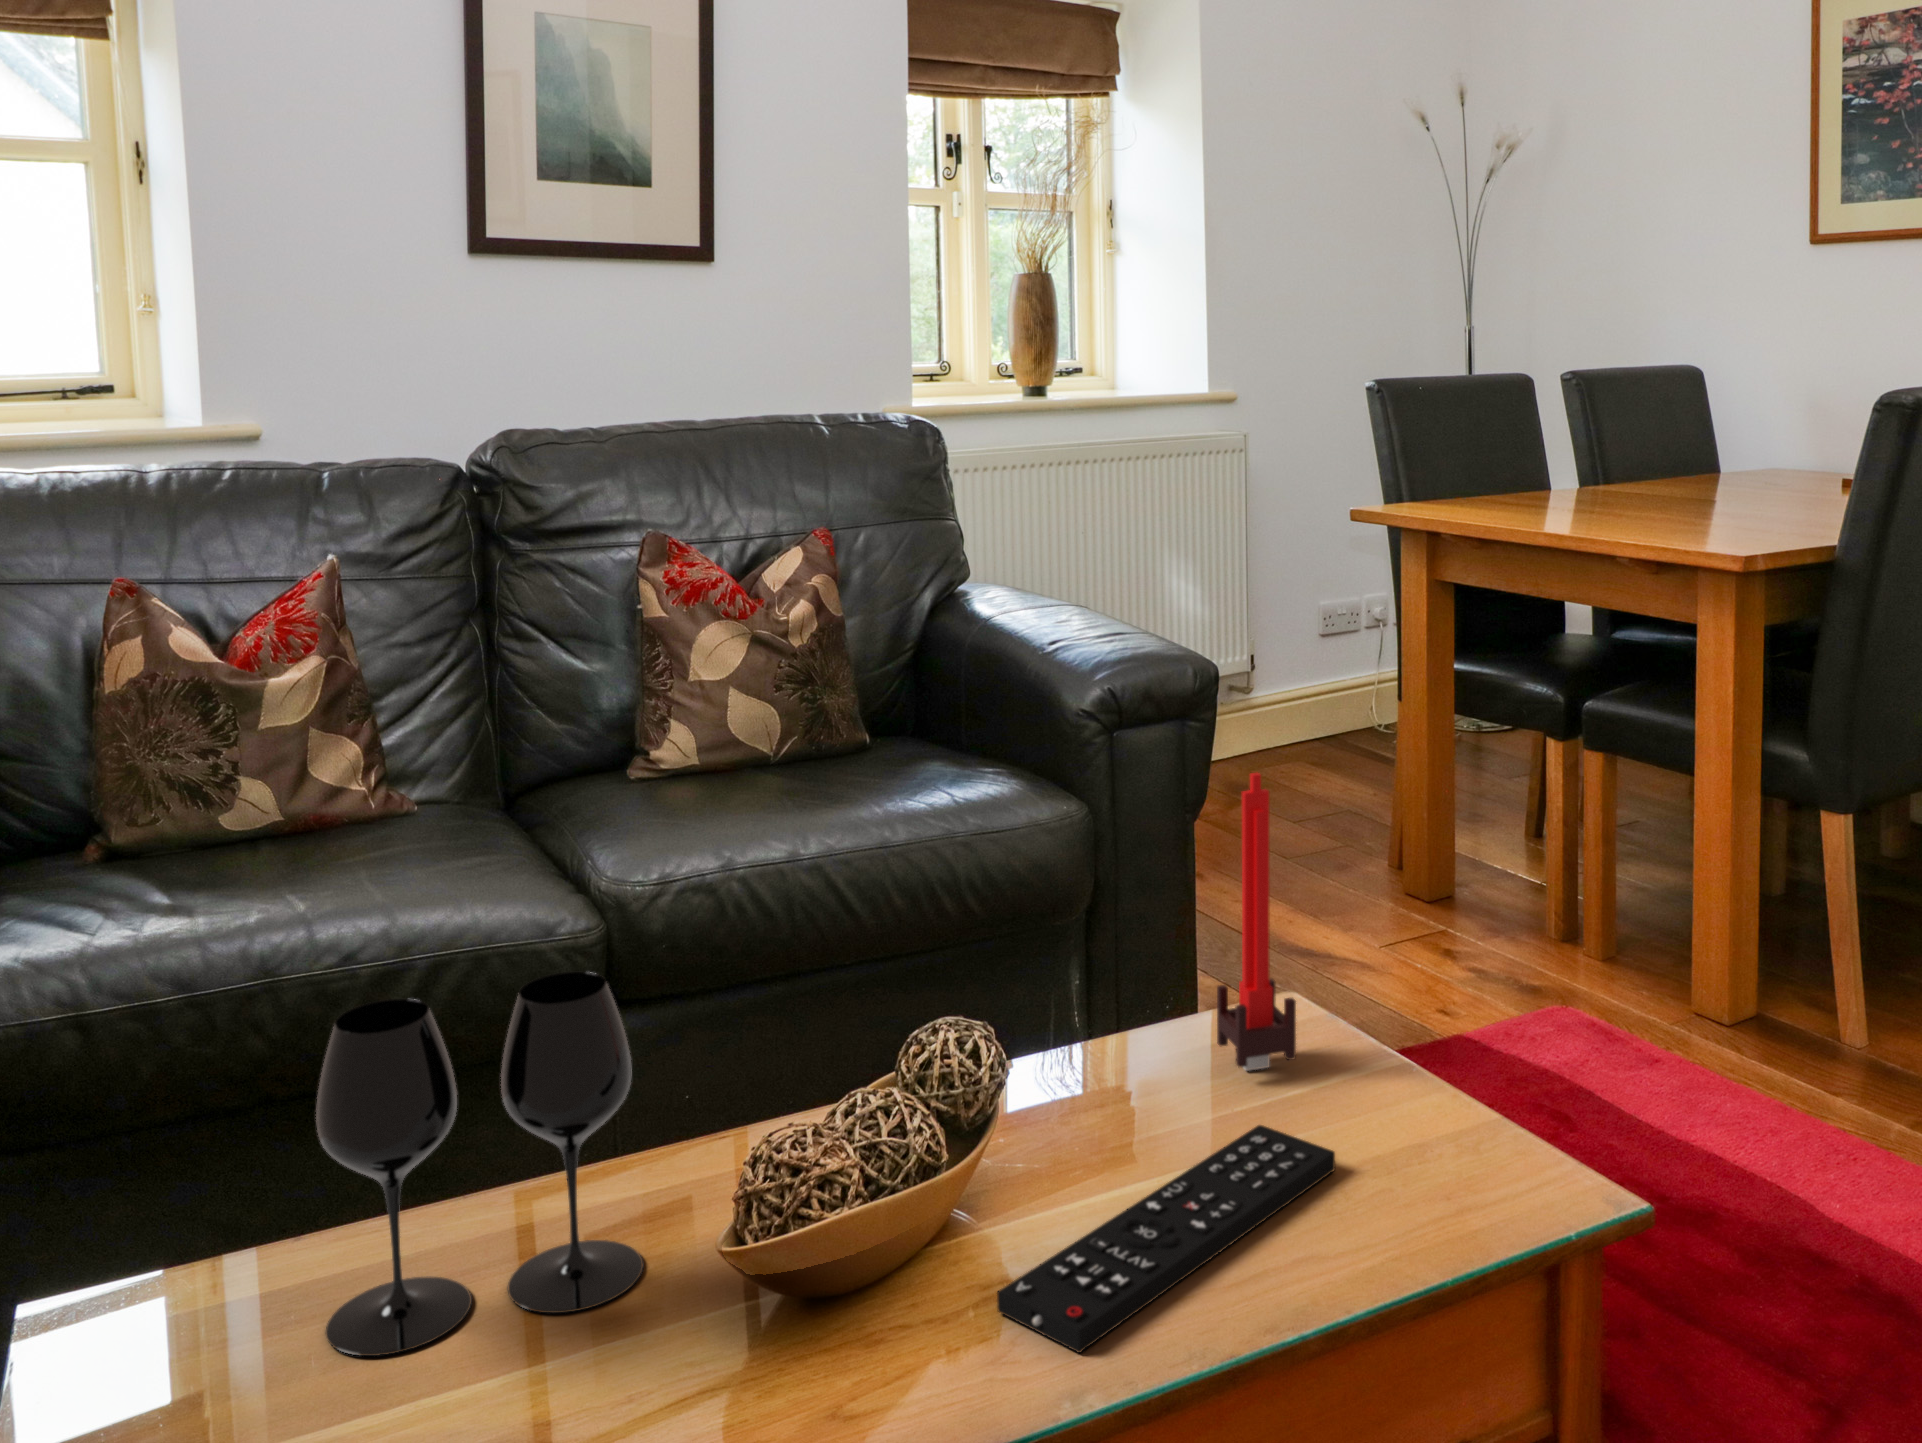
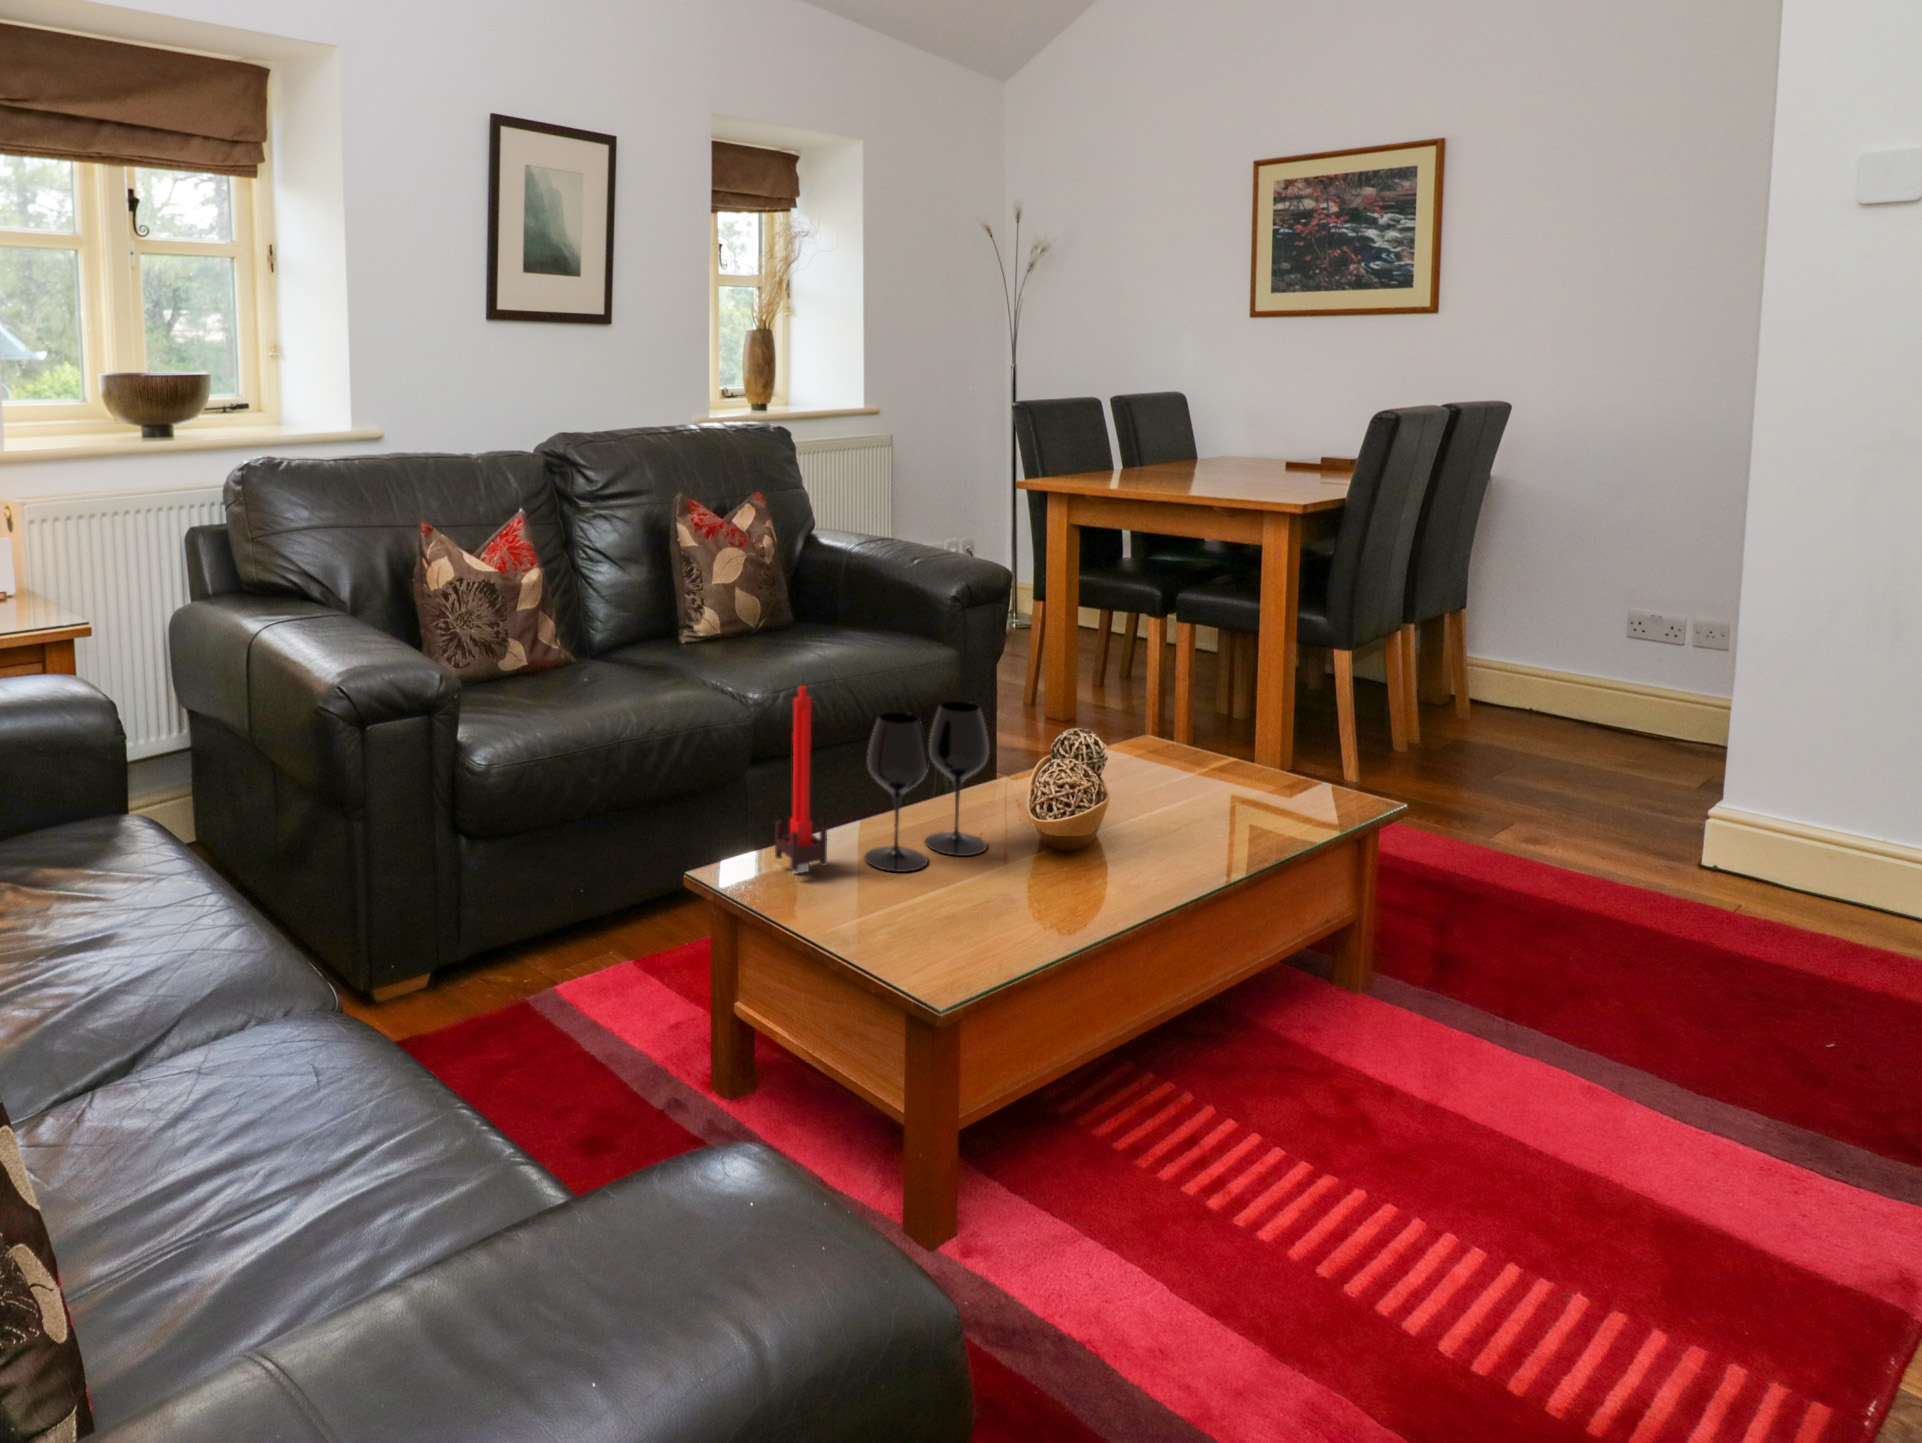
candle: present [1217,773,1296,1071] -> present [775,686,827,873]
remote control: present [997,1125,1335,1353] -> none [1166,780,1258,858]

